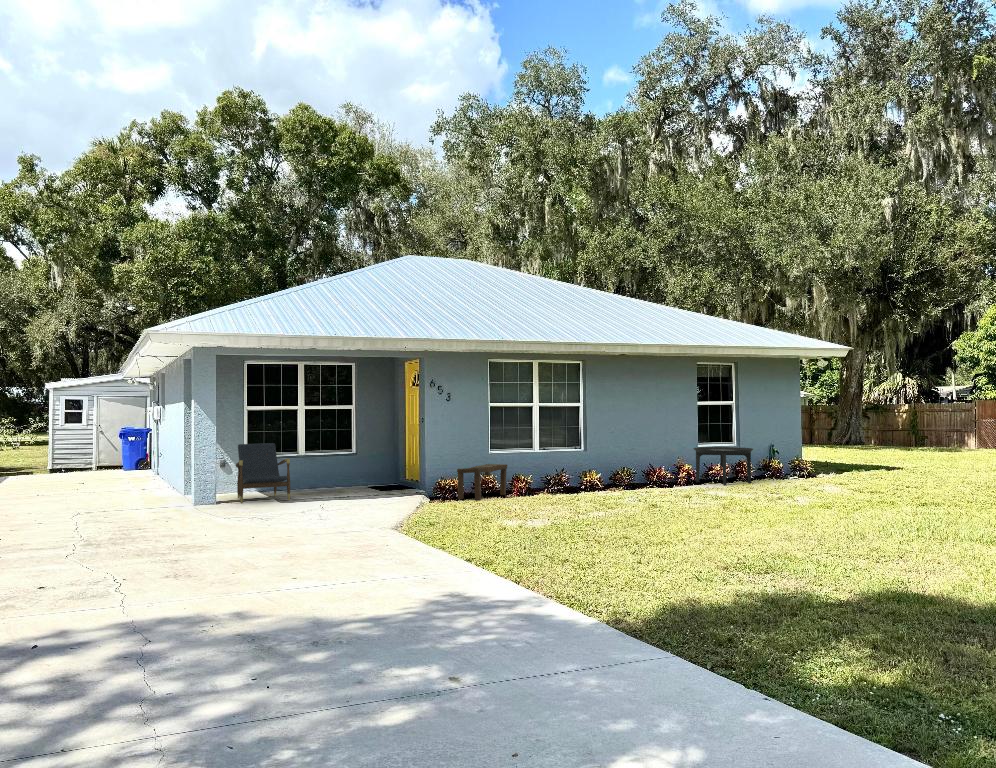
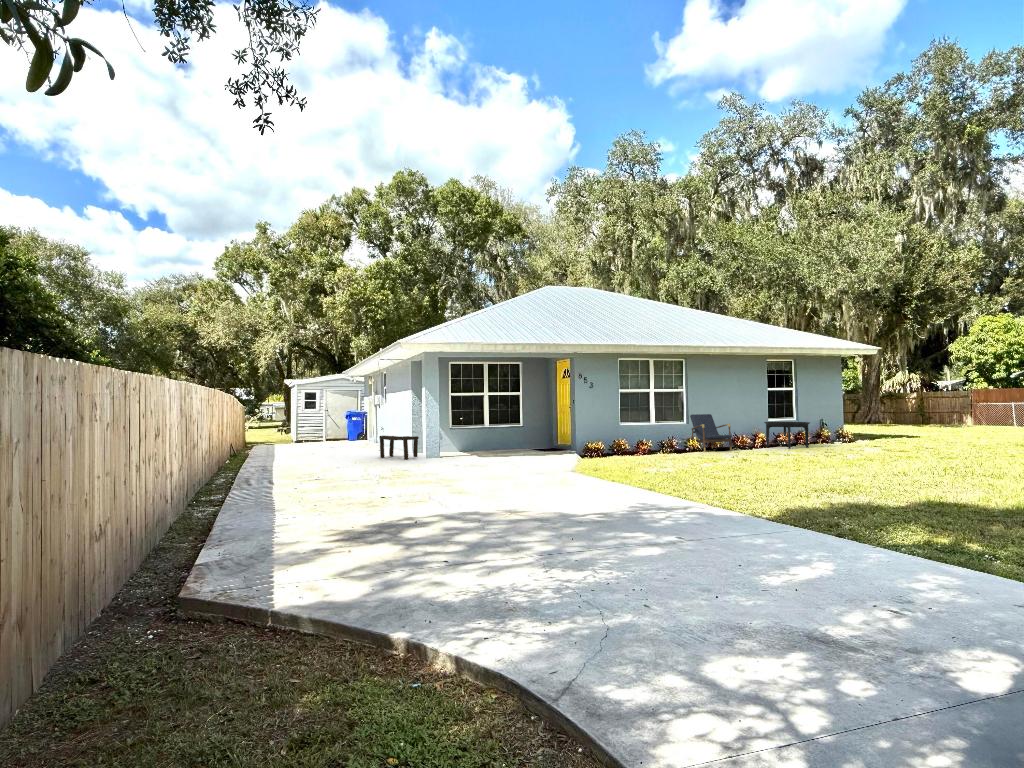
lounge chair: present [236,443,290,503] -> present [690,414,732,452]
bench: present [457,464,507,500] -> present [379,436,419,460]

